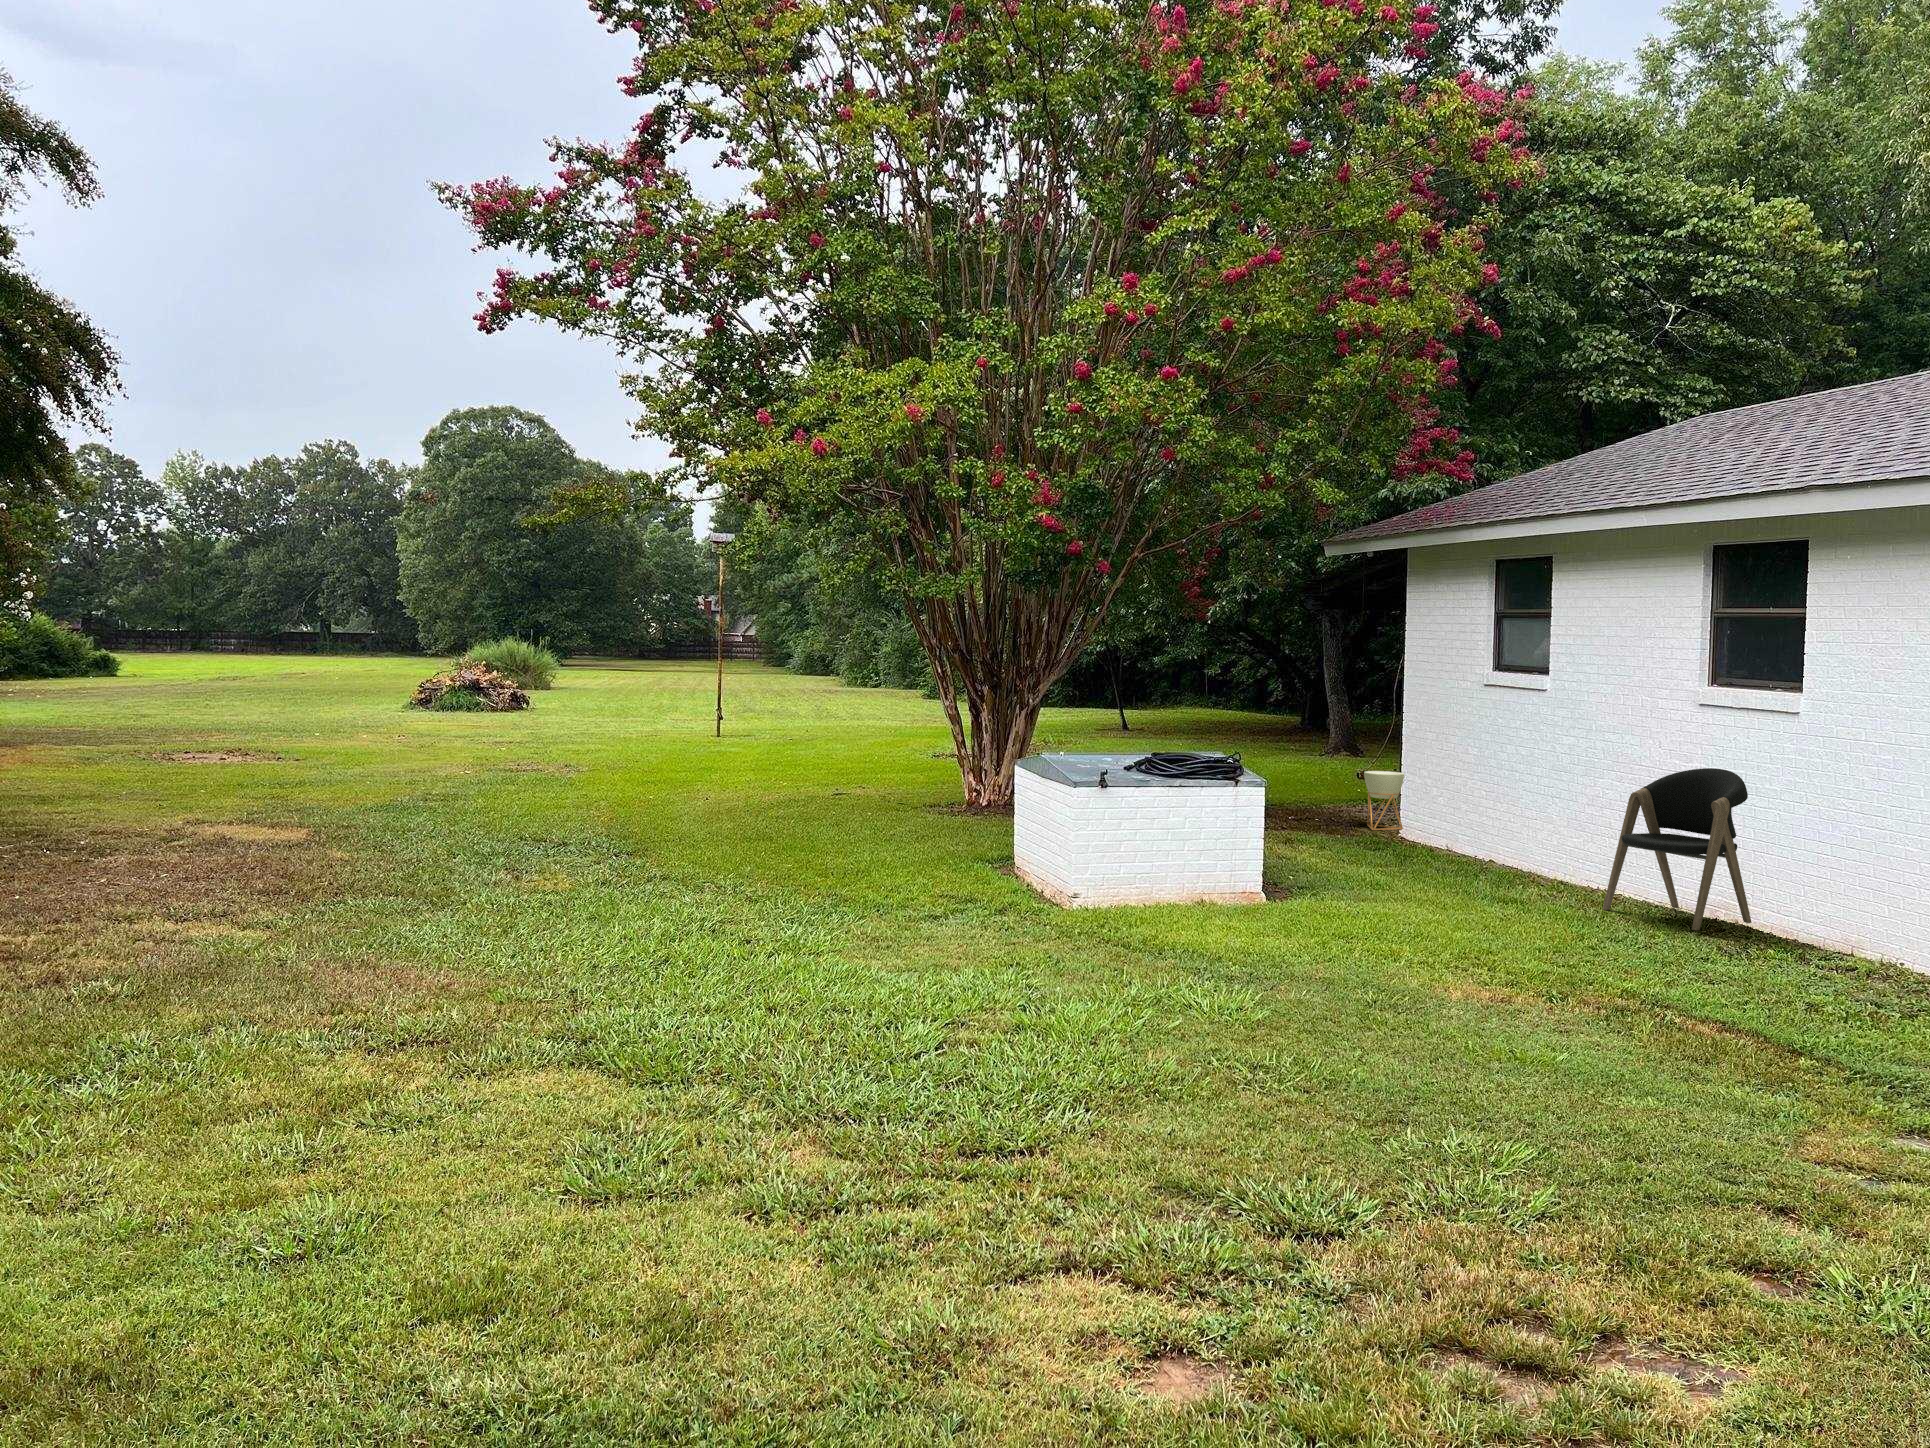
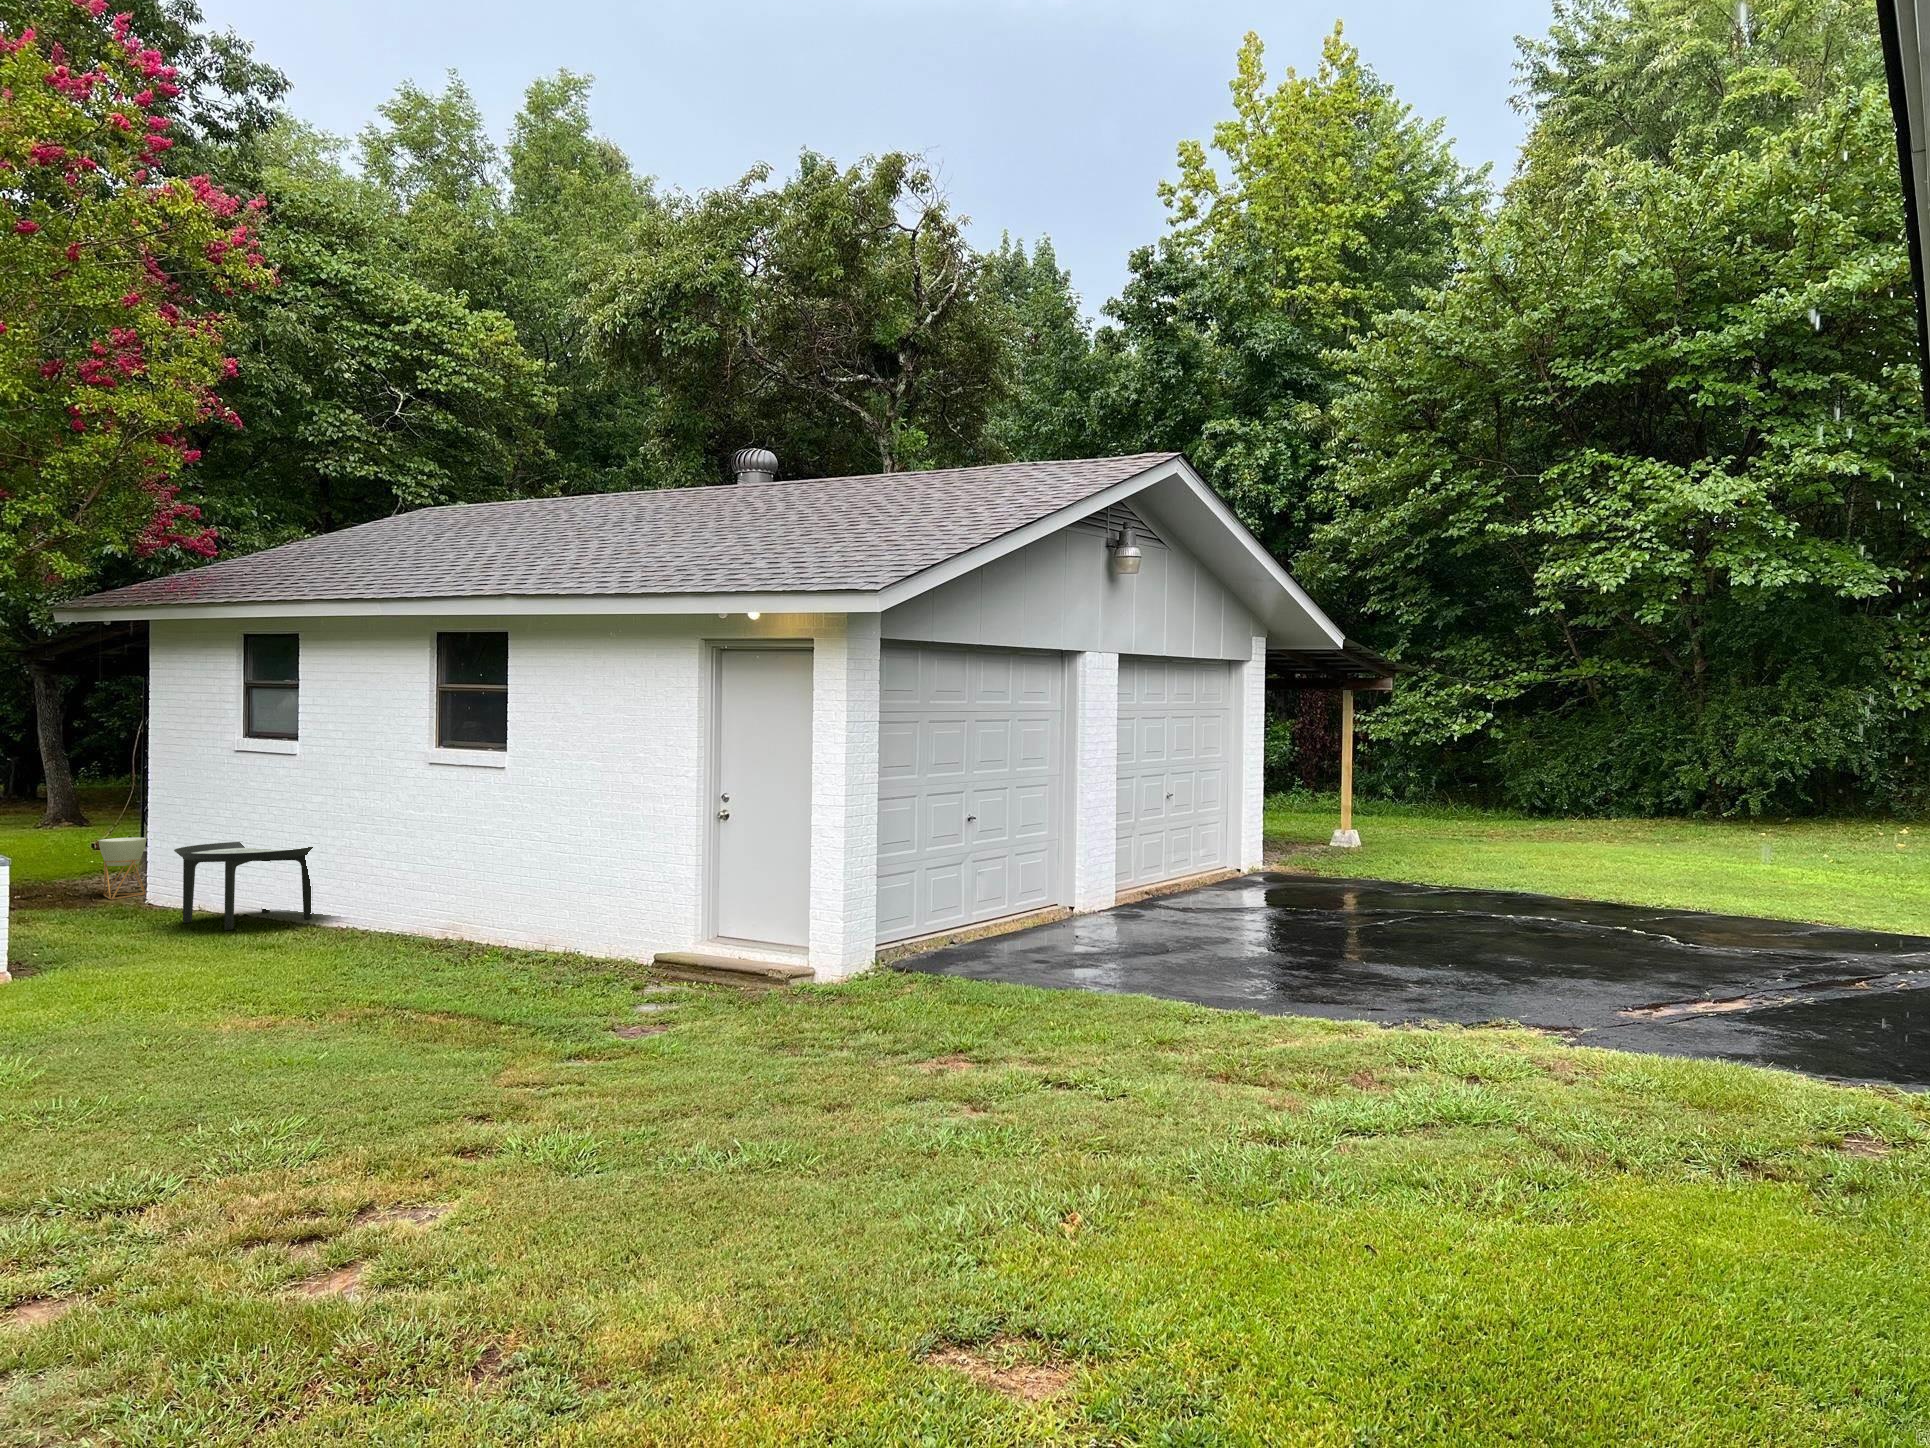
chair: present [1603,768,1752,930] -> none [353,811,473,944]
round table: none [1424,784,1570,877] -> present [174,842,313,930]

